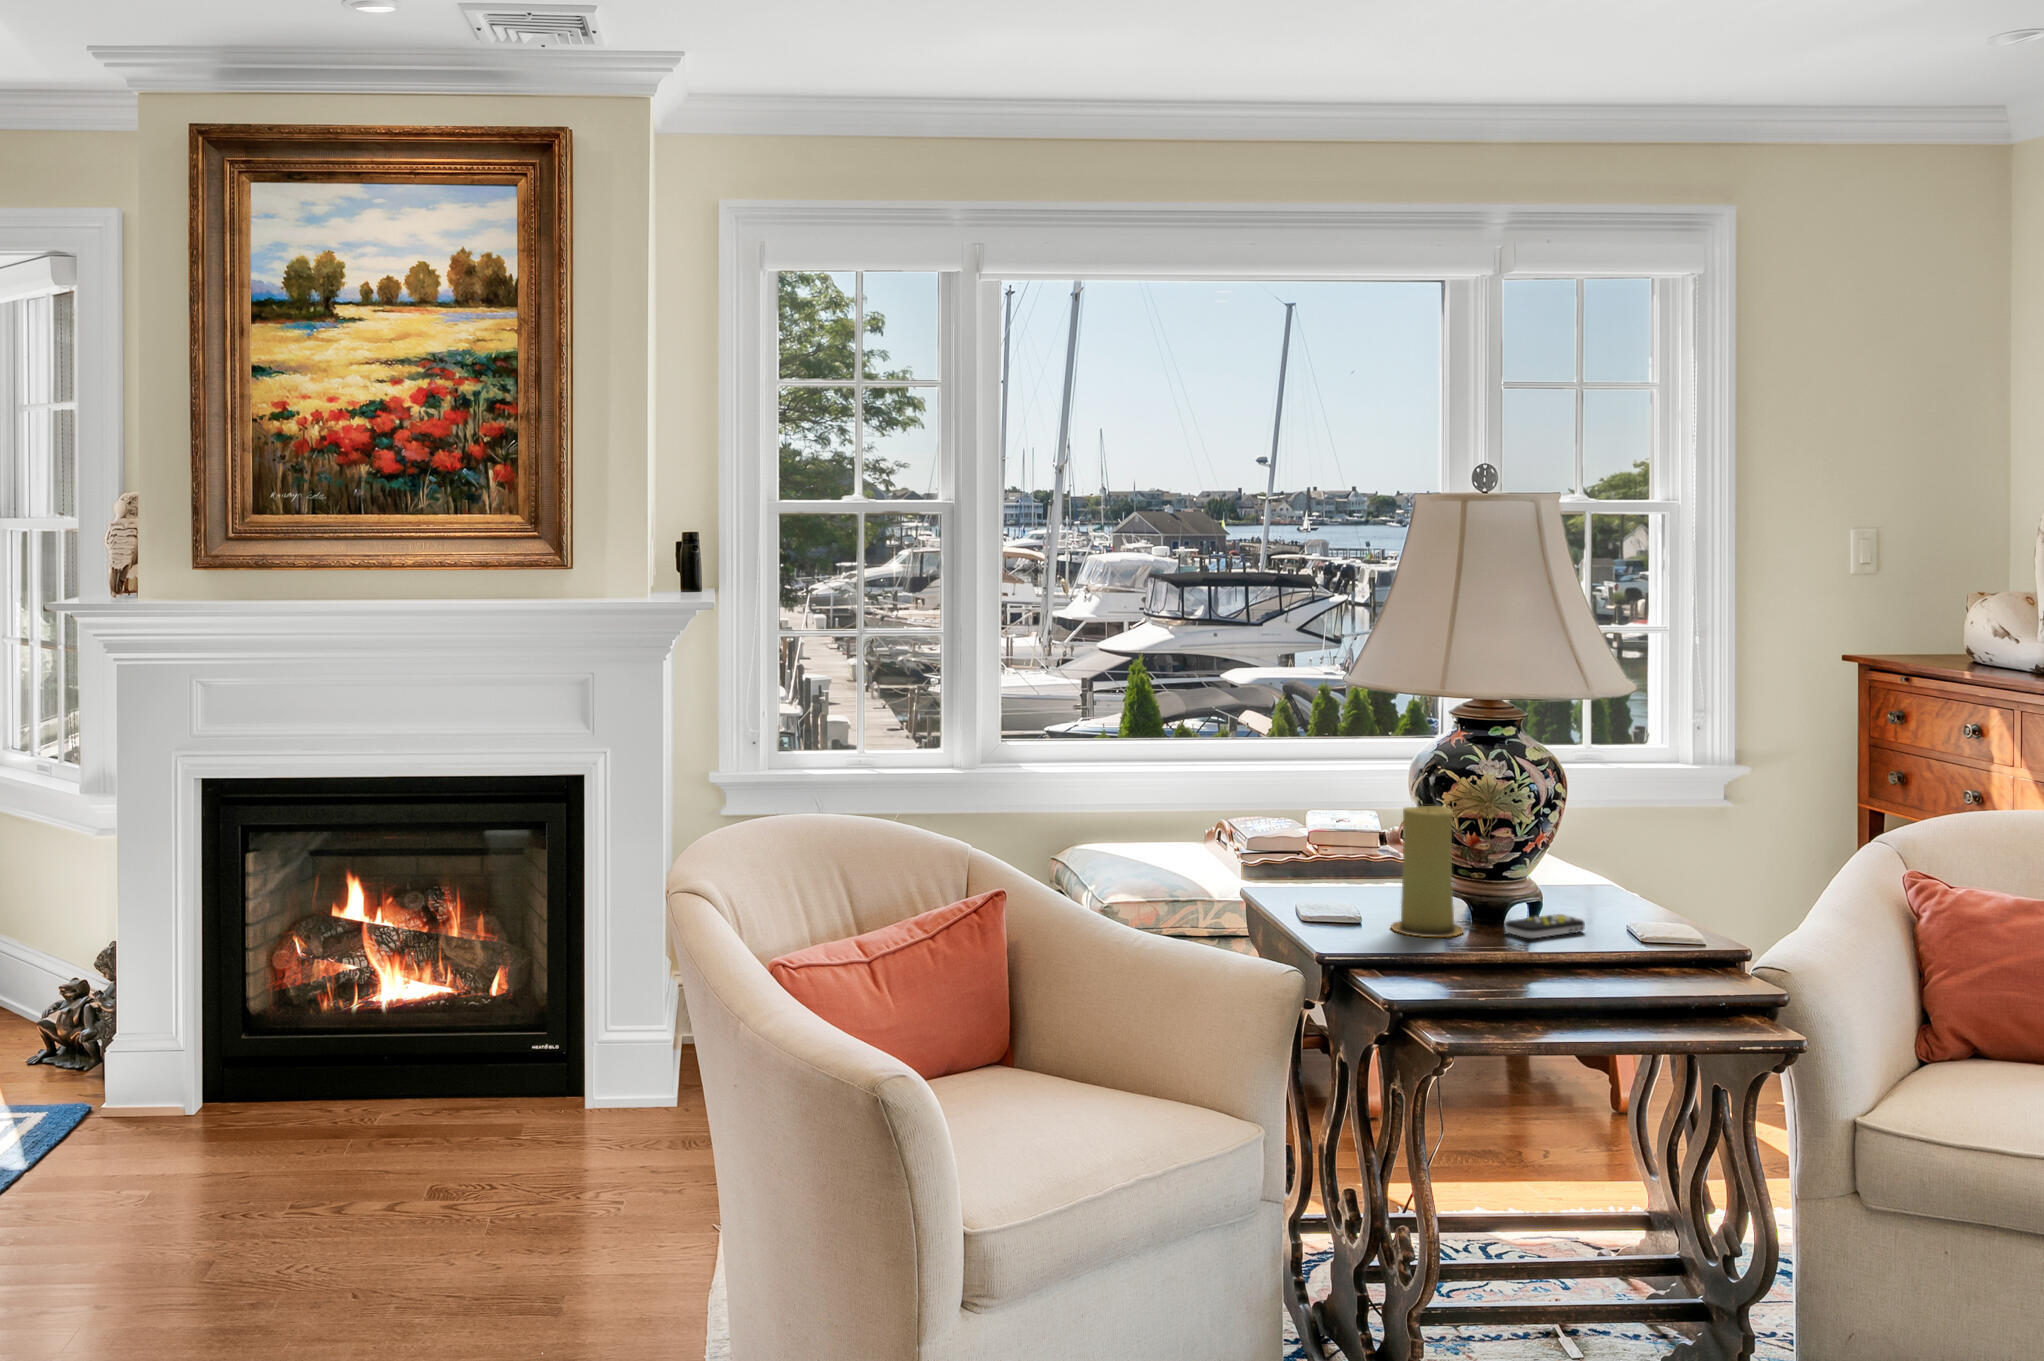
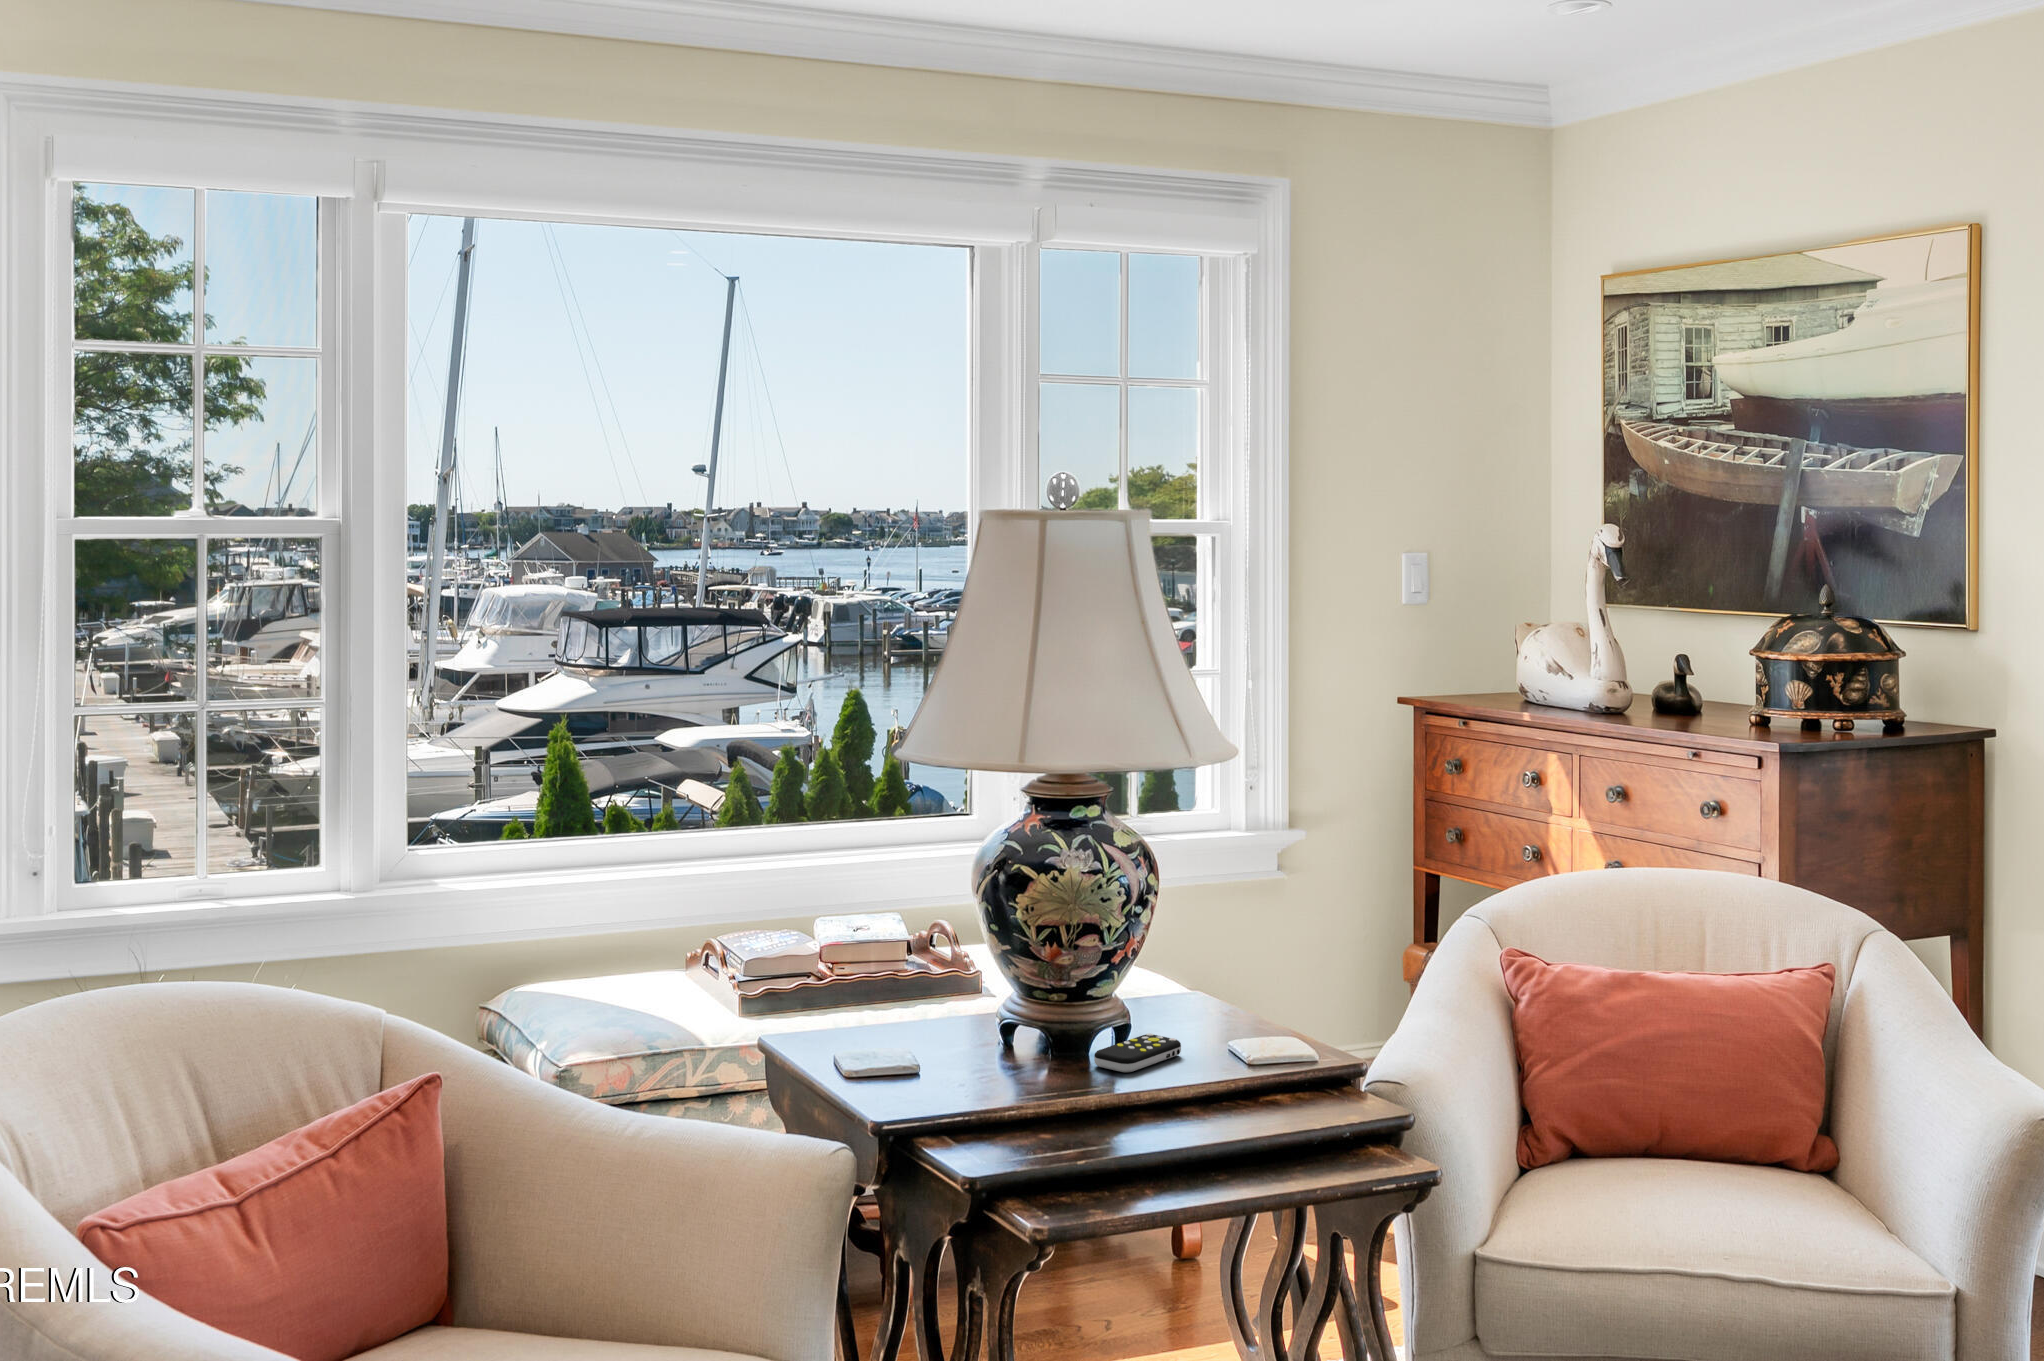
candle: present [1391,806,1463,937] -> none [958,910,1049,1084]

